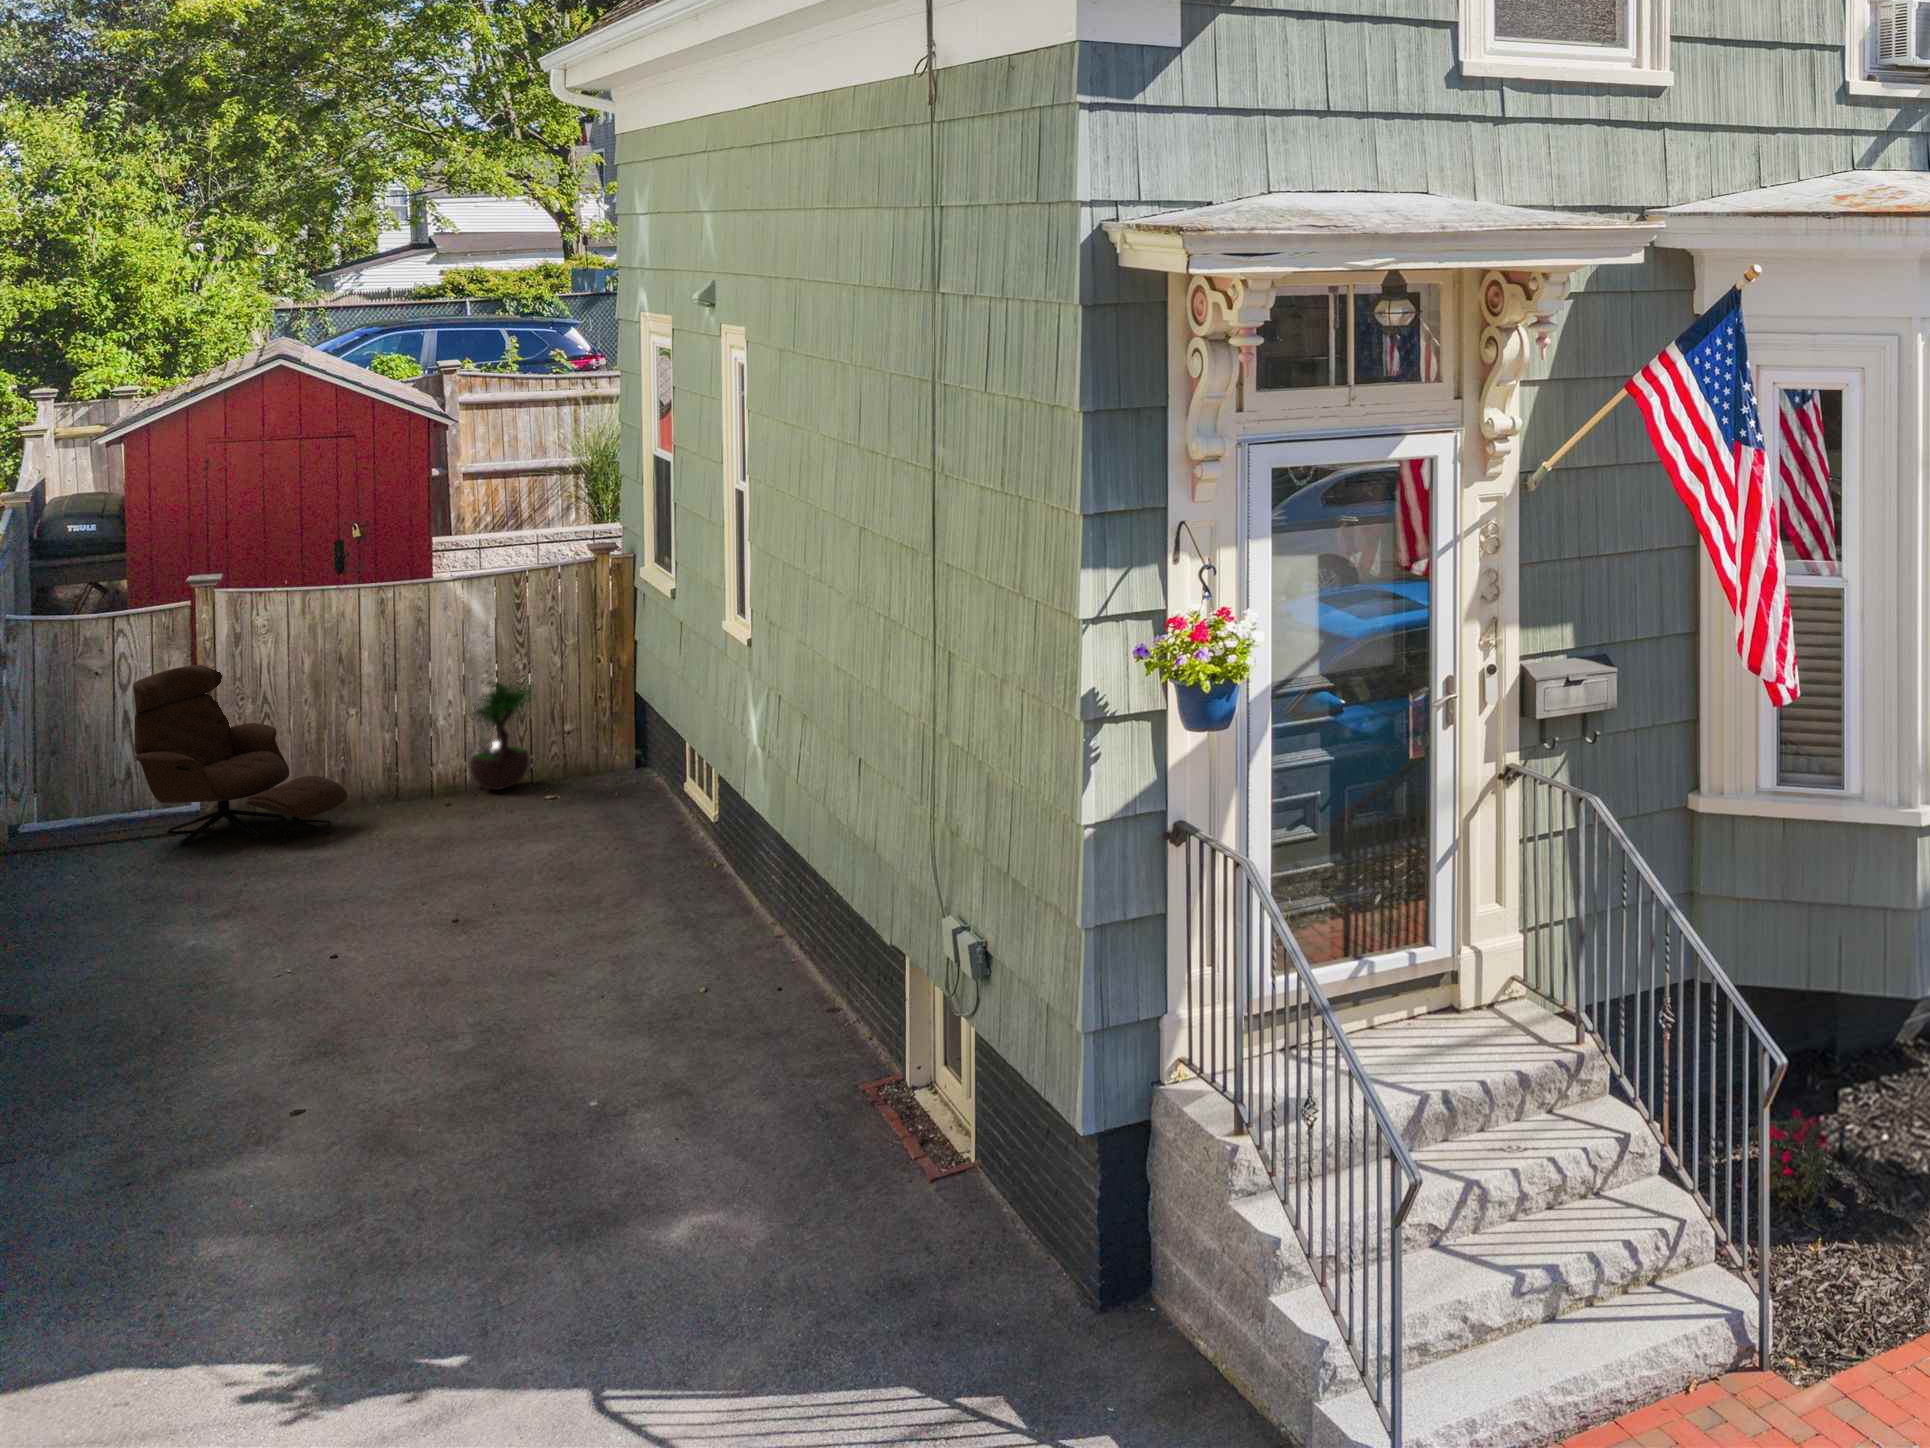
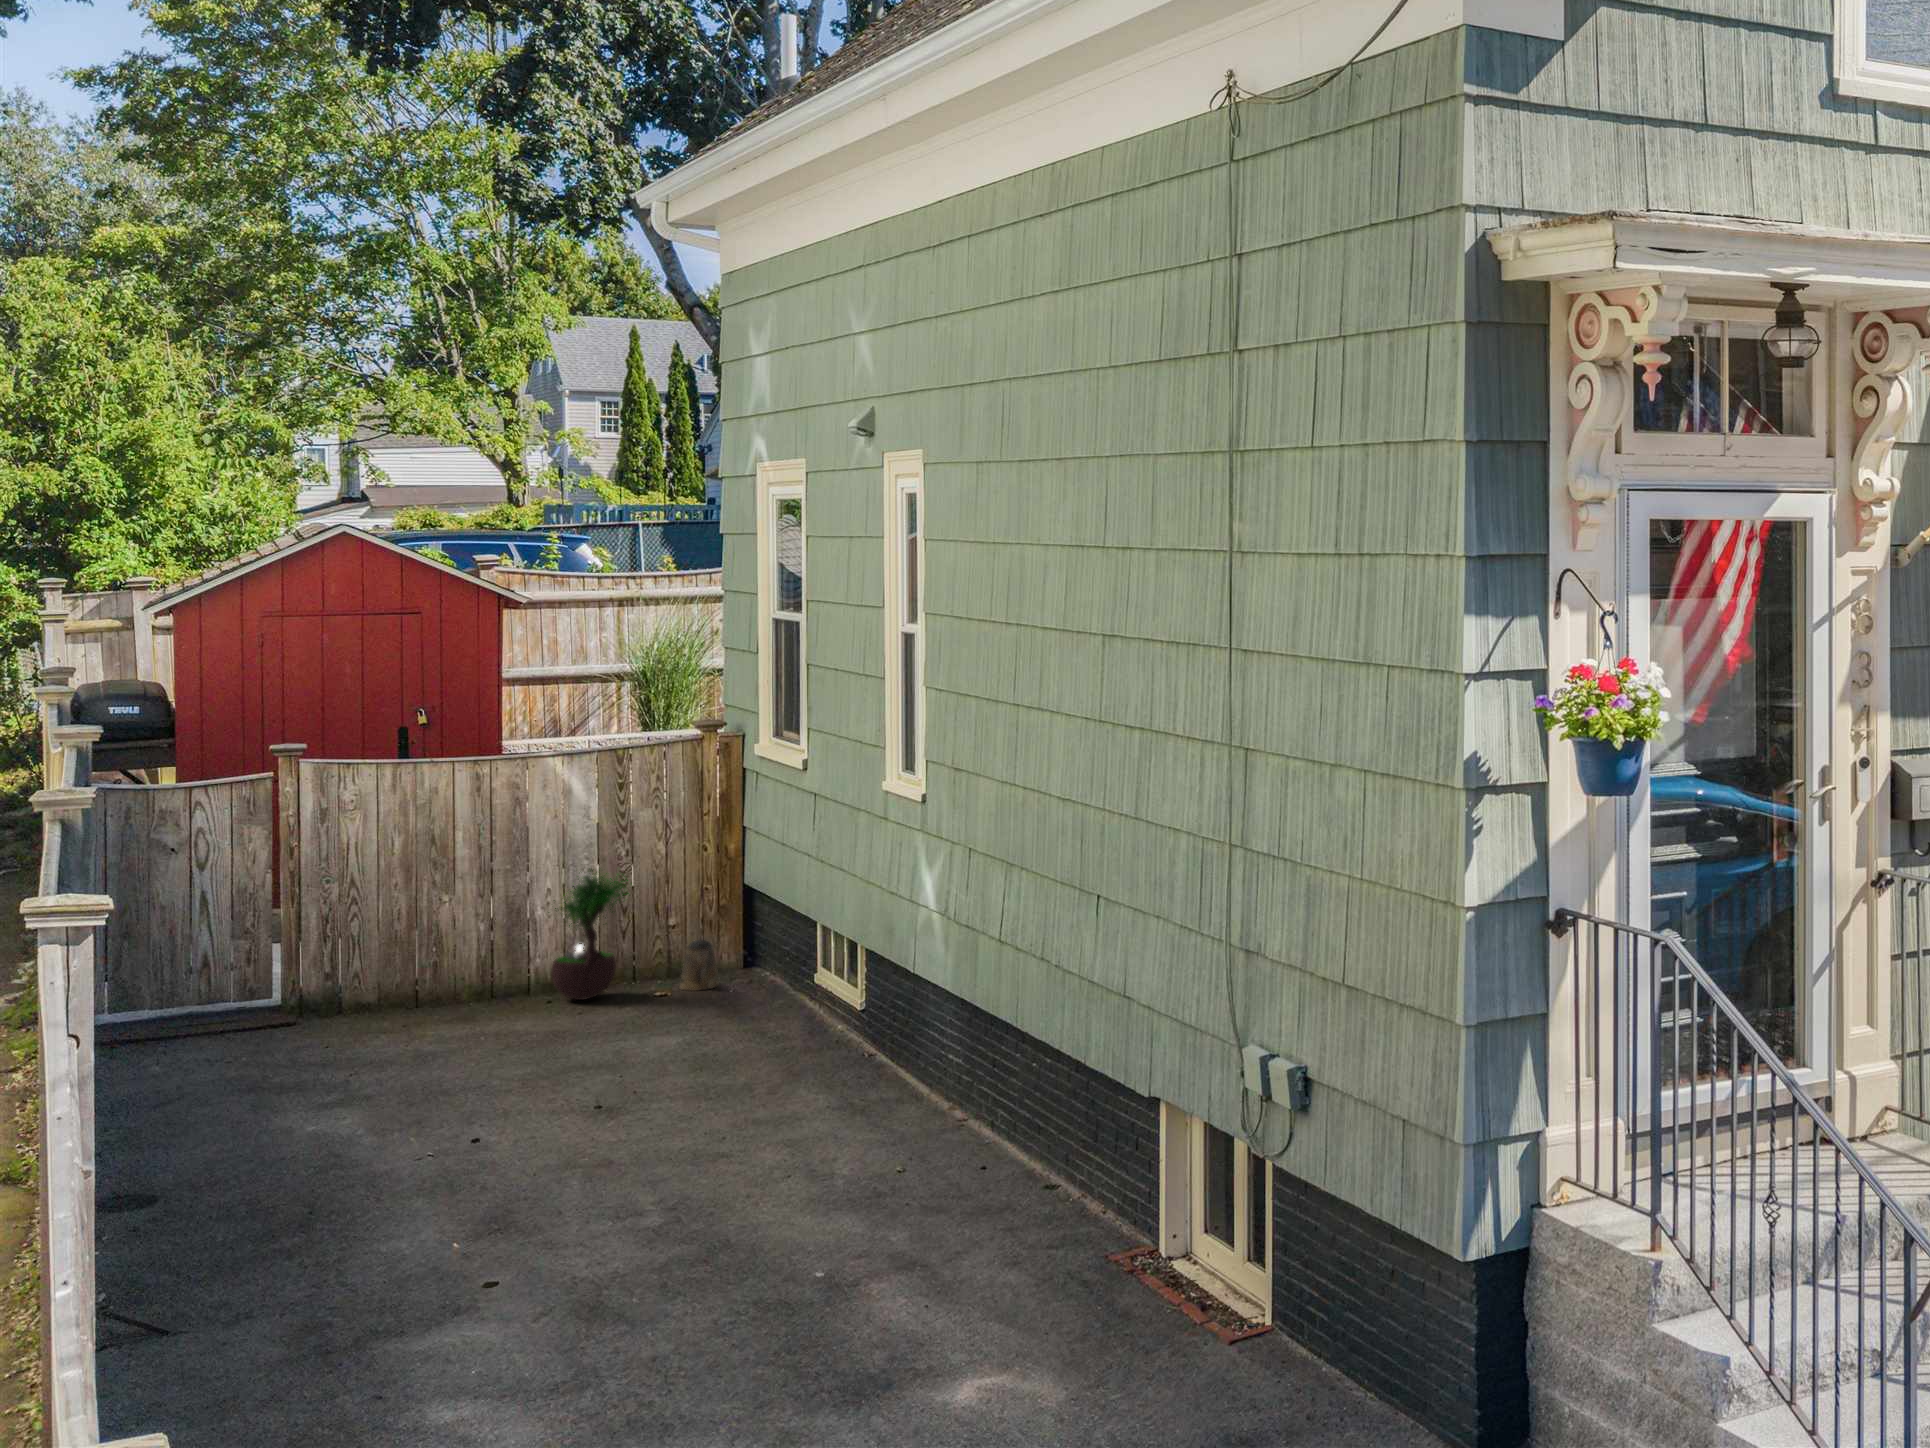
lounge chair: present [133,665,348,846] -> none [199,846,426,1050]
watering can: none [589,733,627,779] -> present [680,940,720,991]

